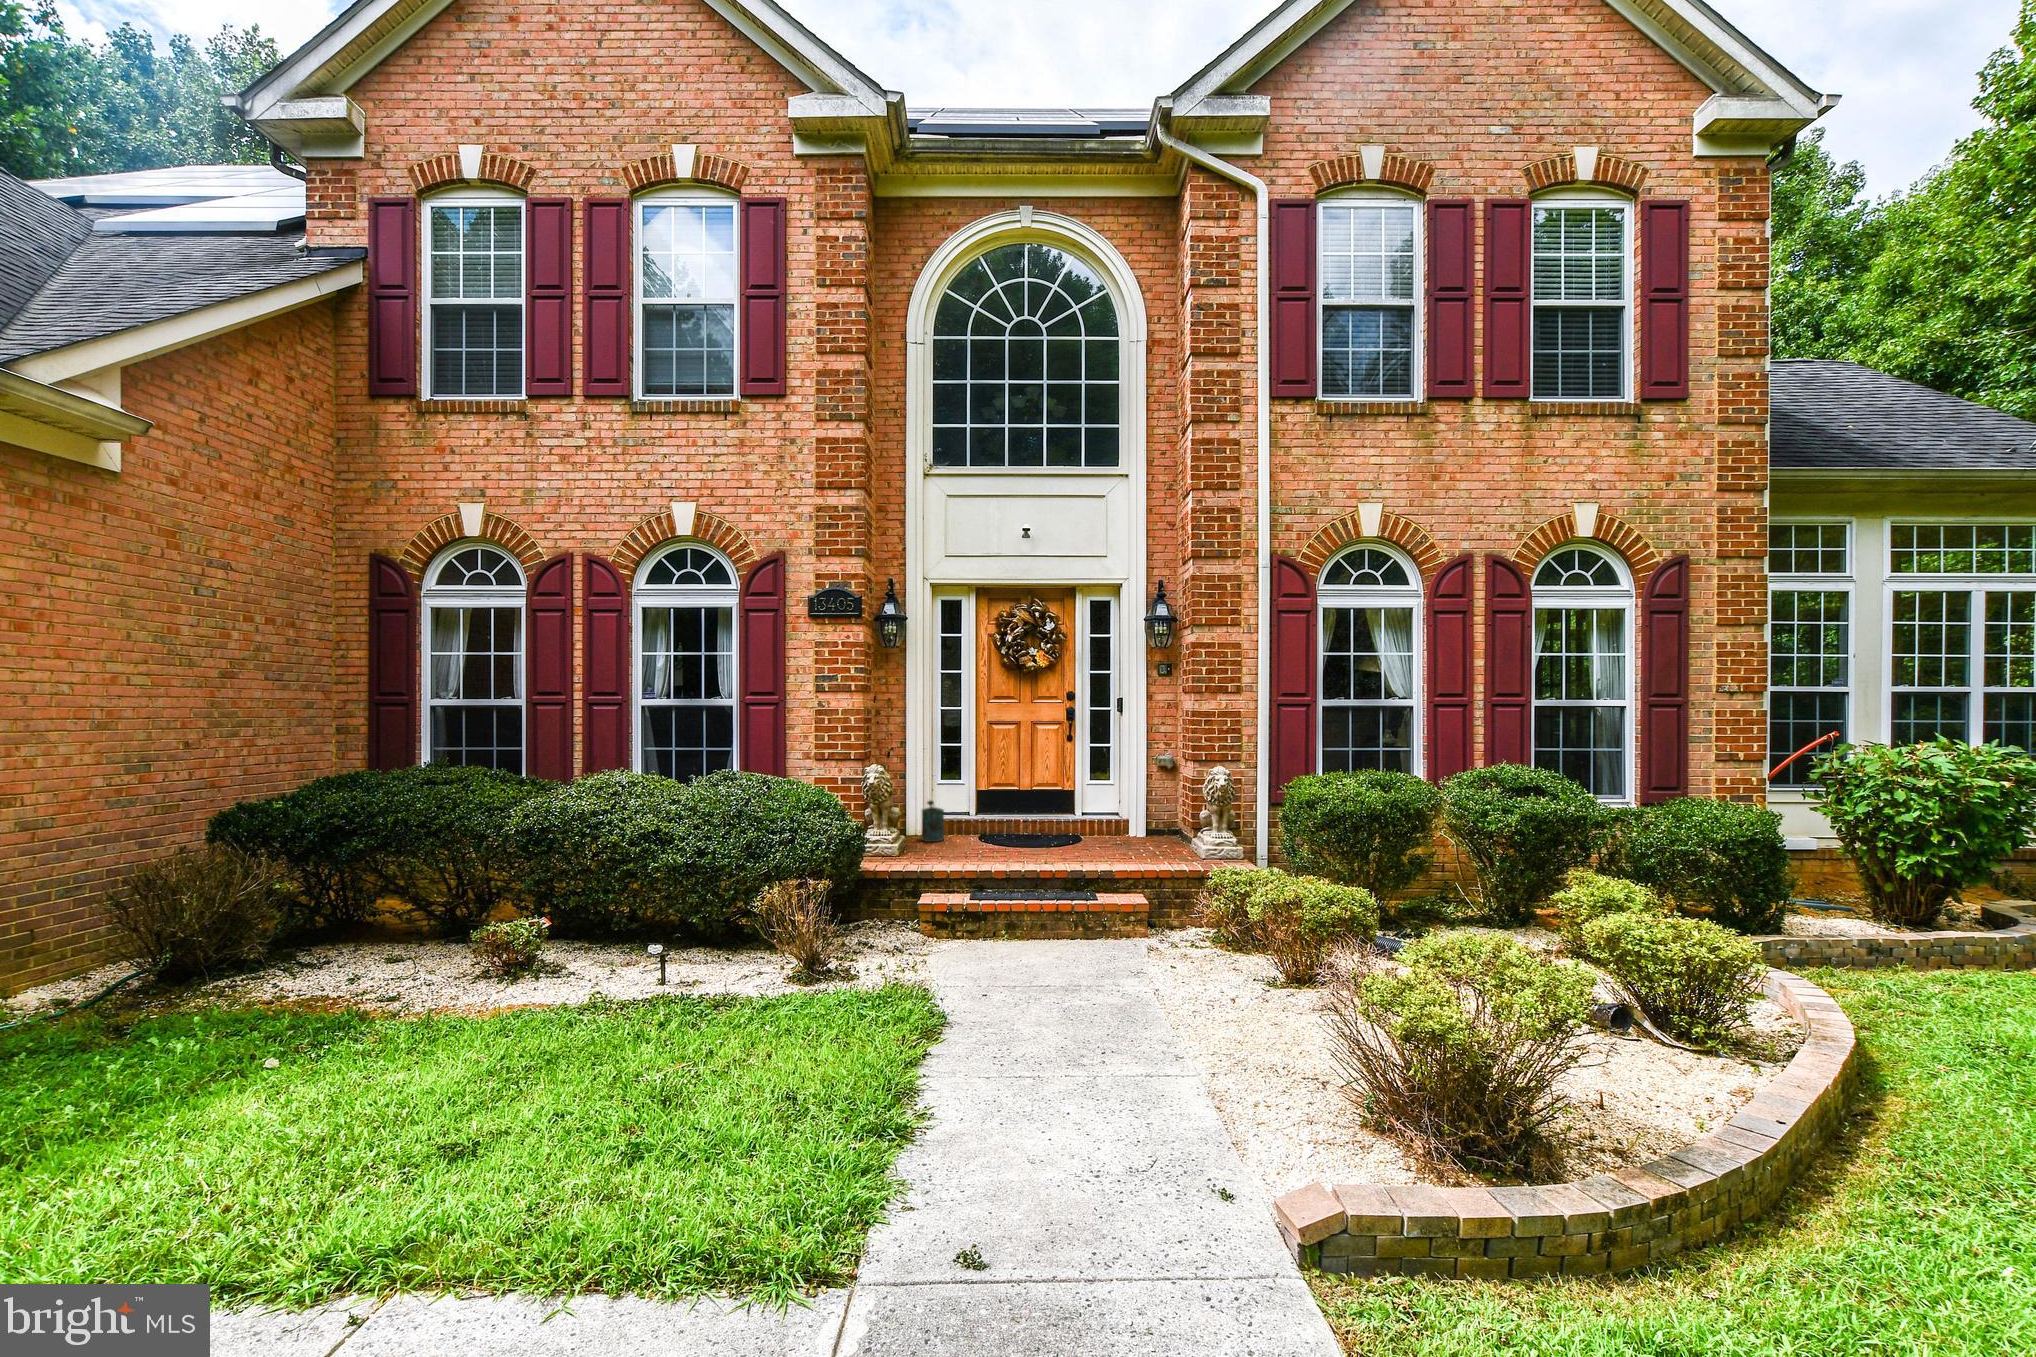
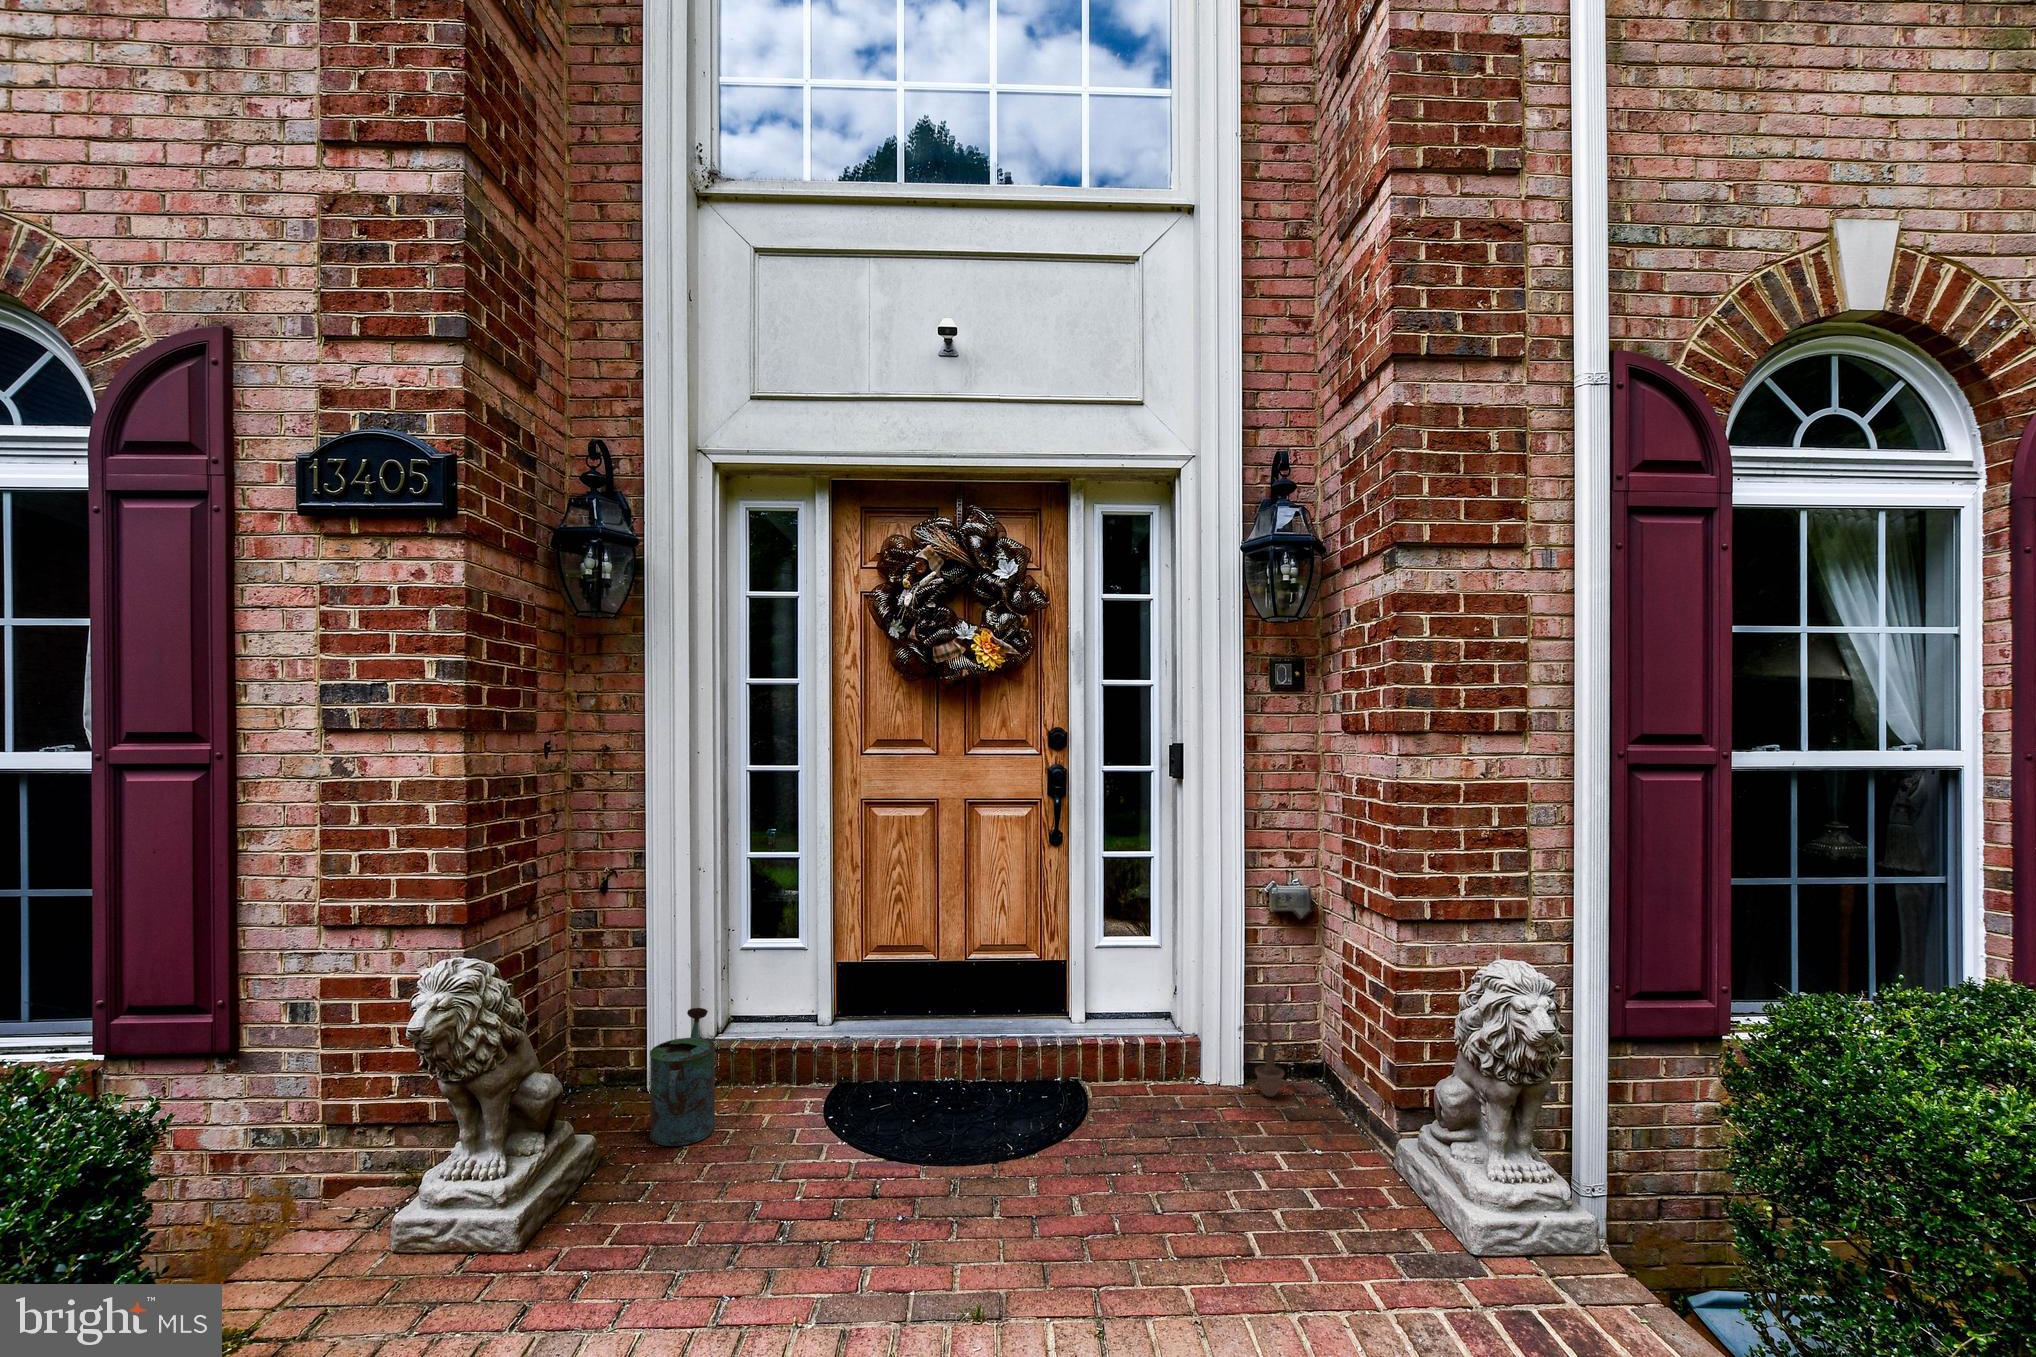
decorative plant: none [1136,795,1166,835] -> present [1226,993,1301,1097]

